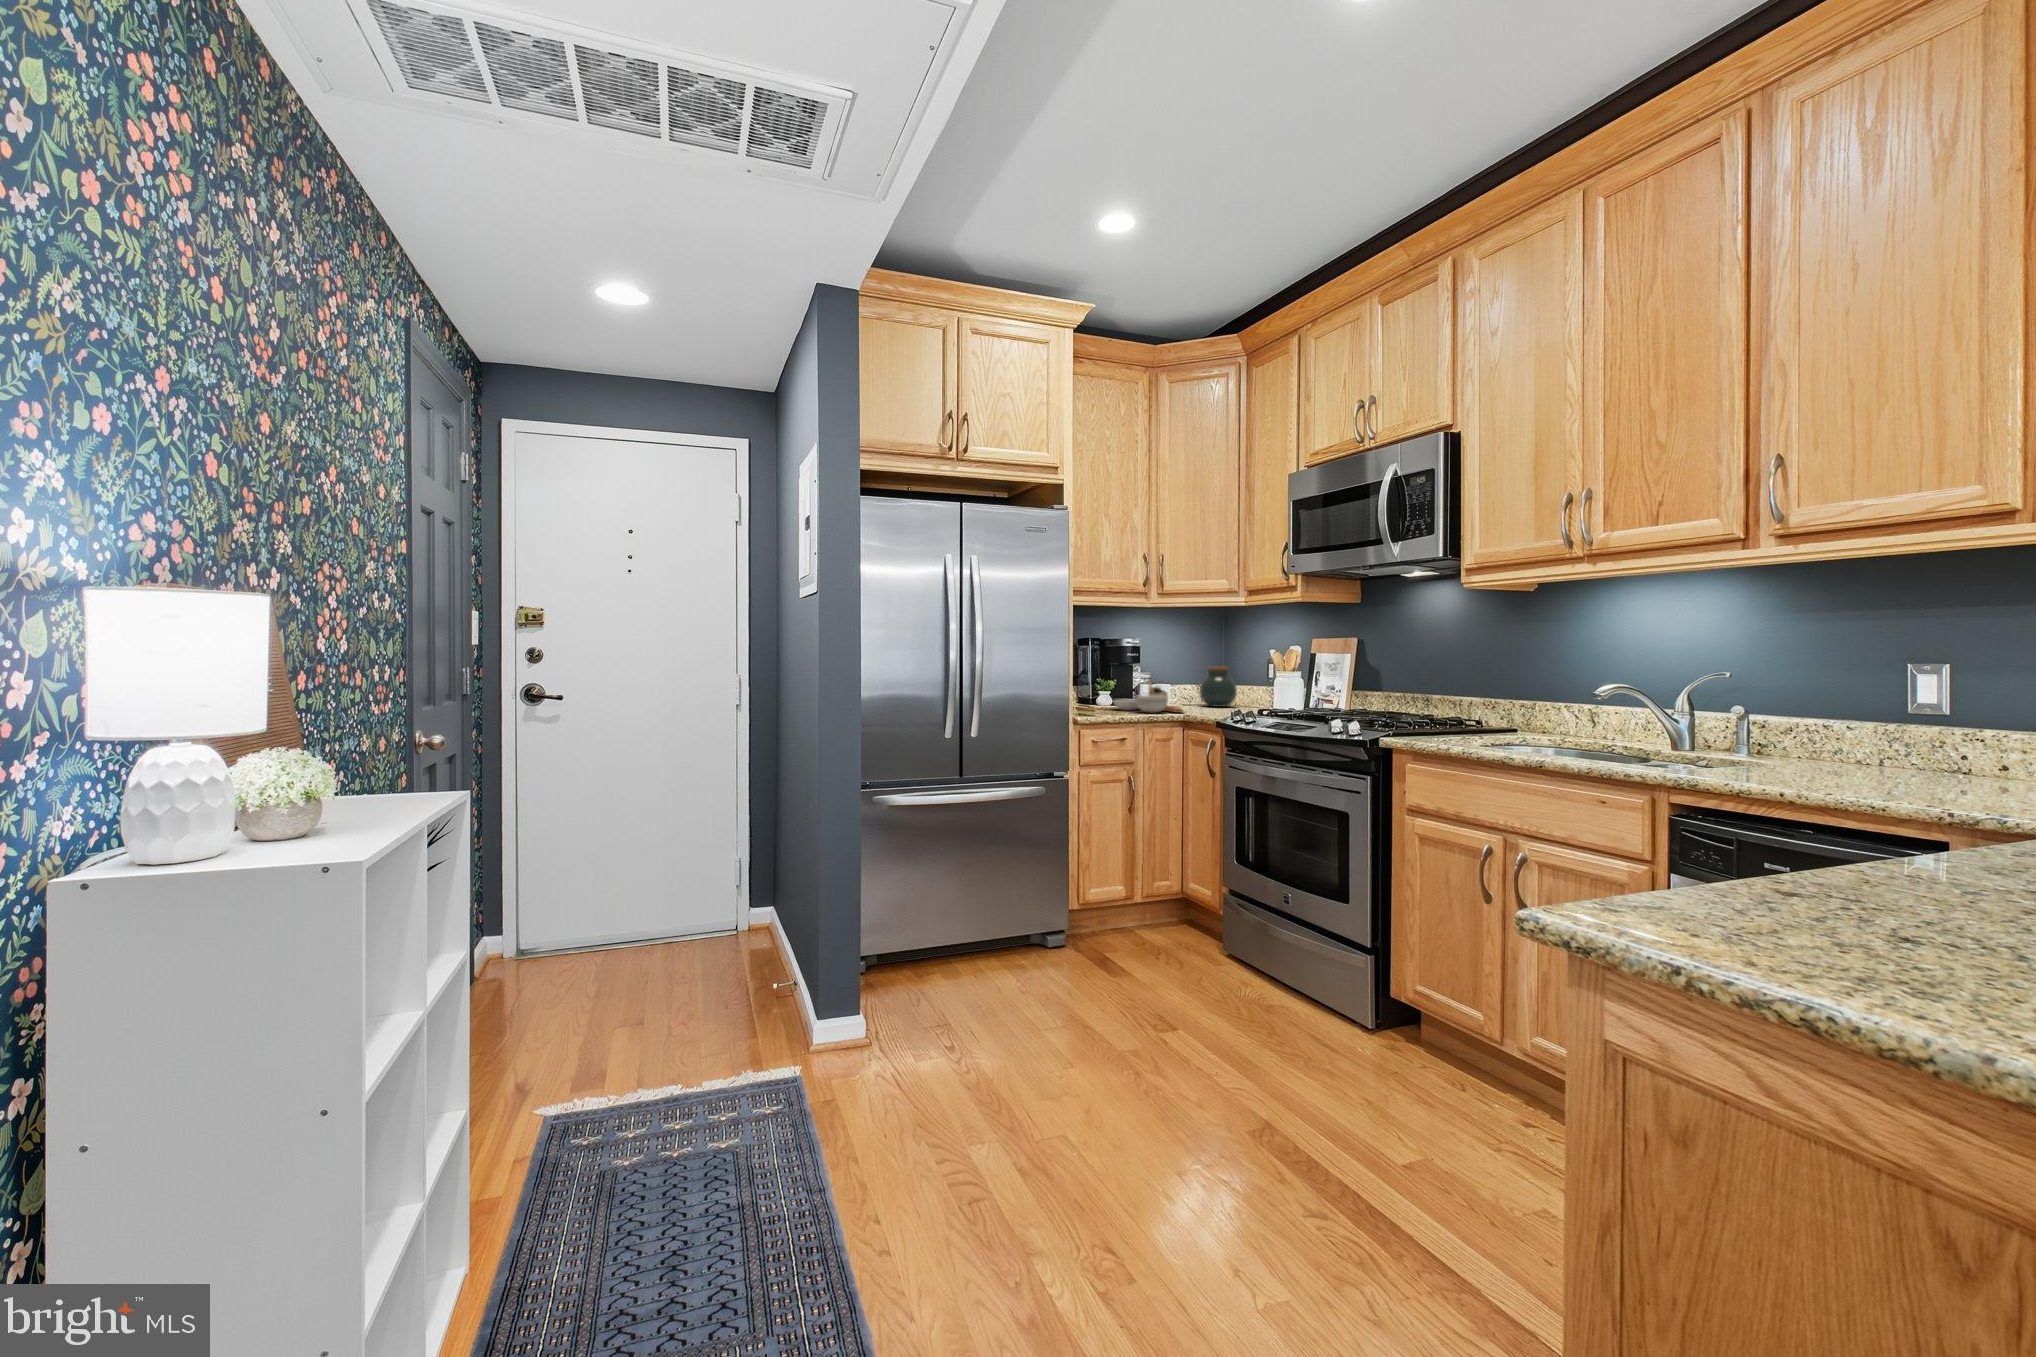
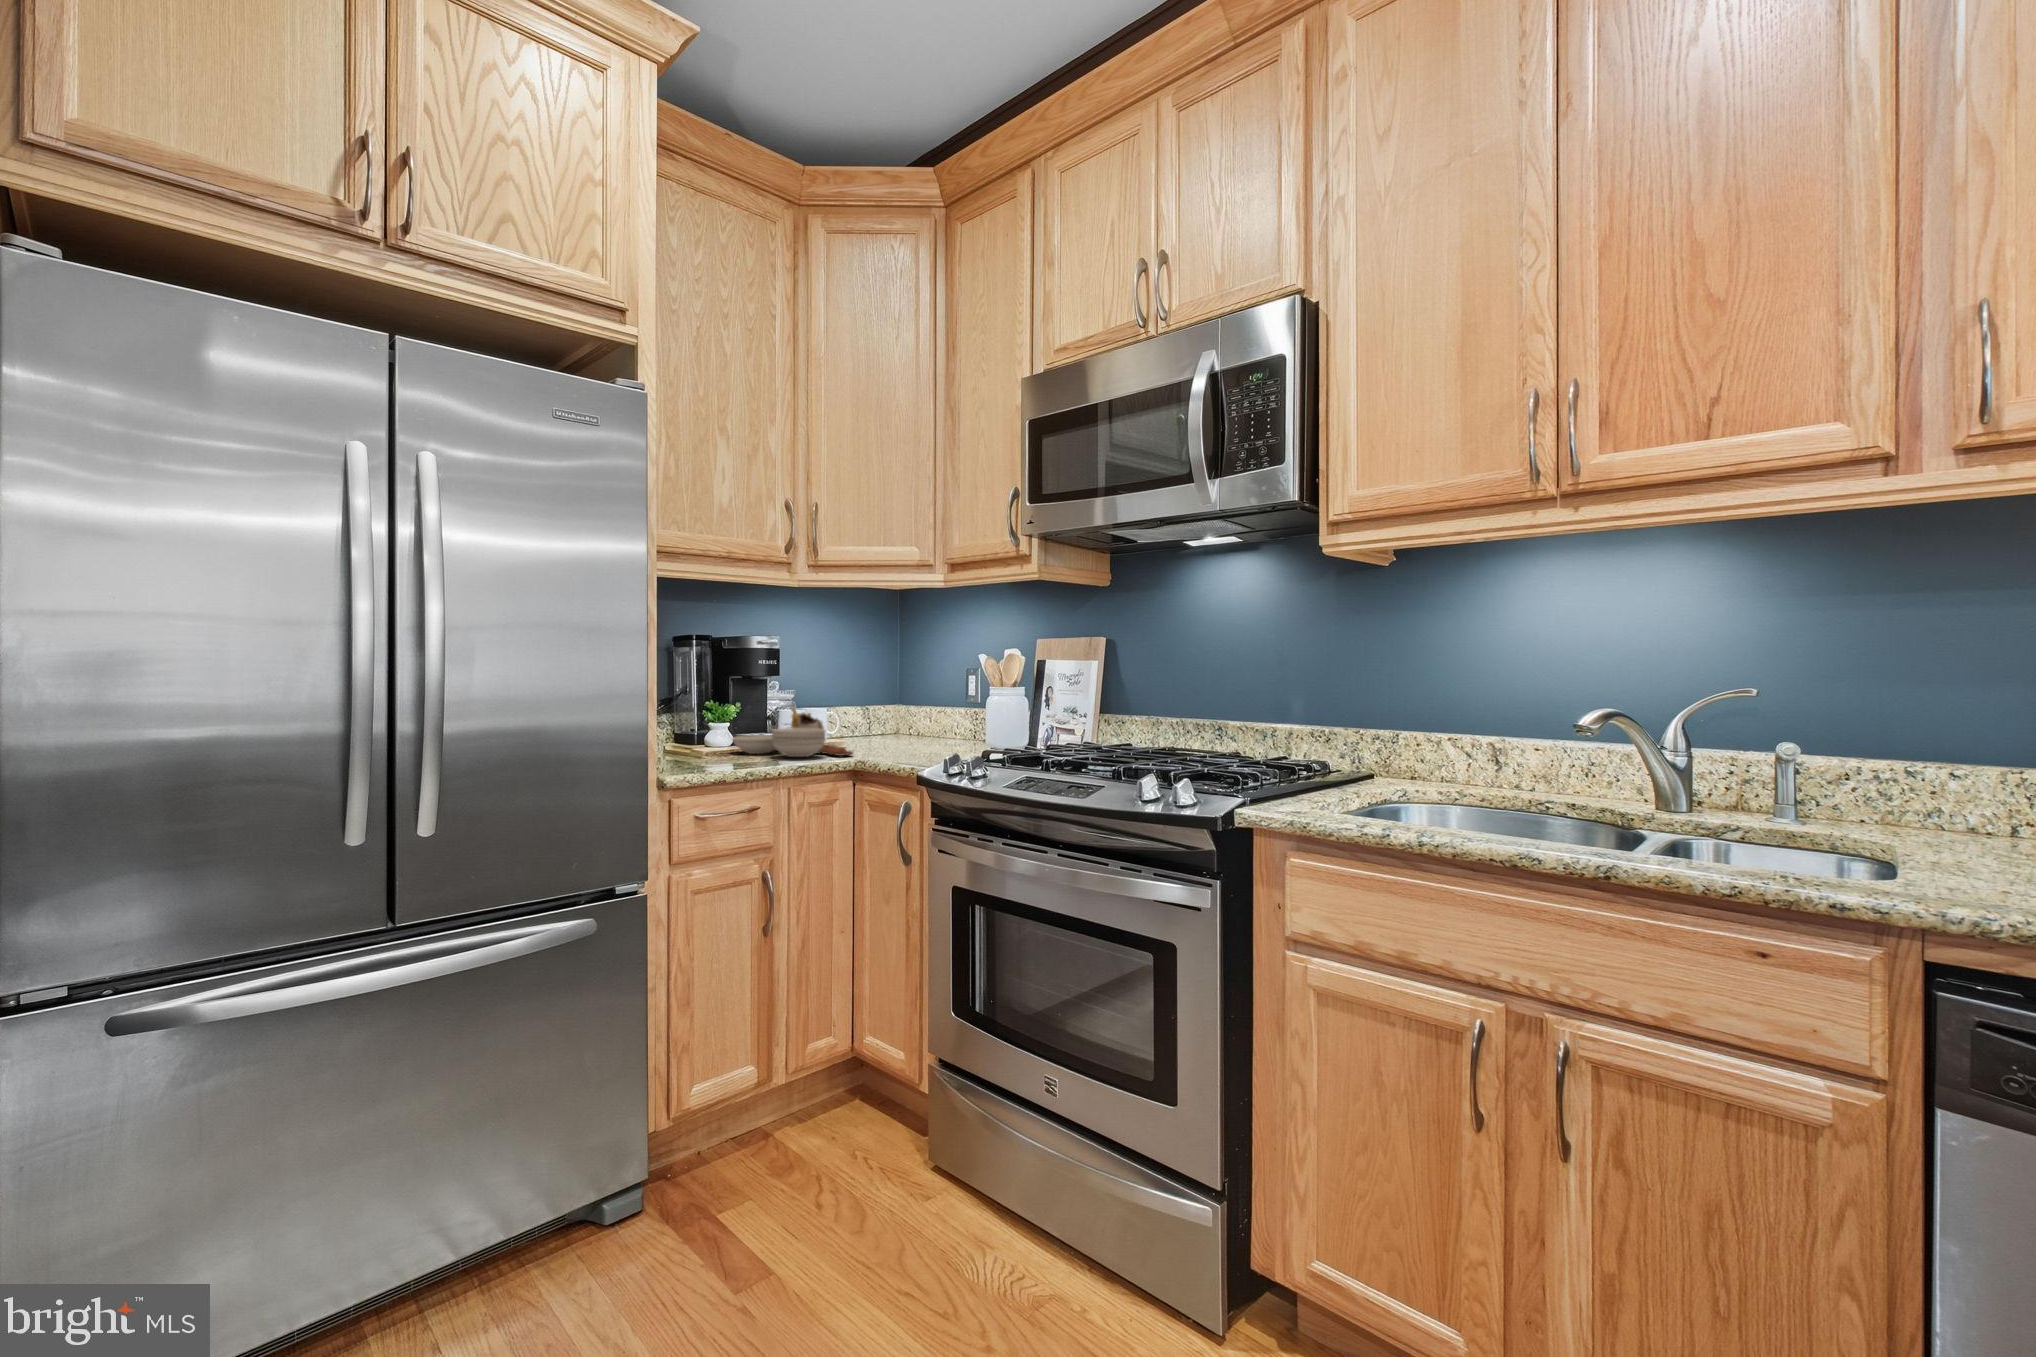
jar: present [1200,667,1237,707] -> none [868,680,922,740]

